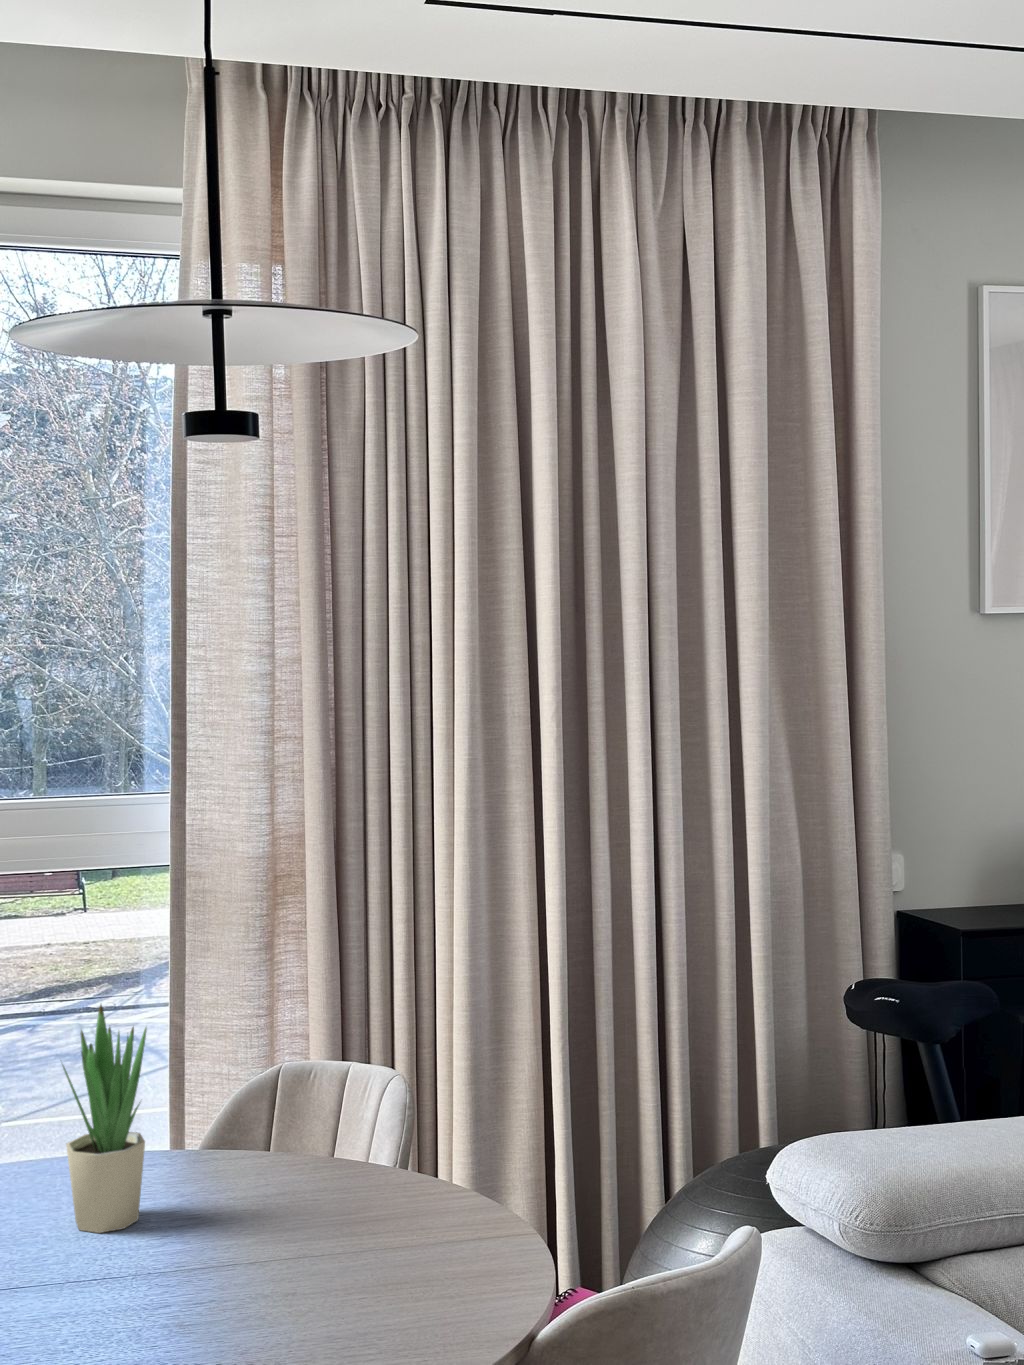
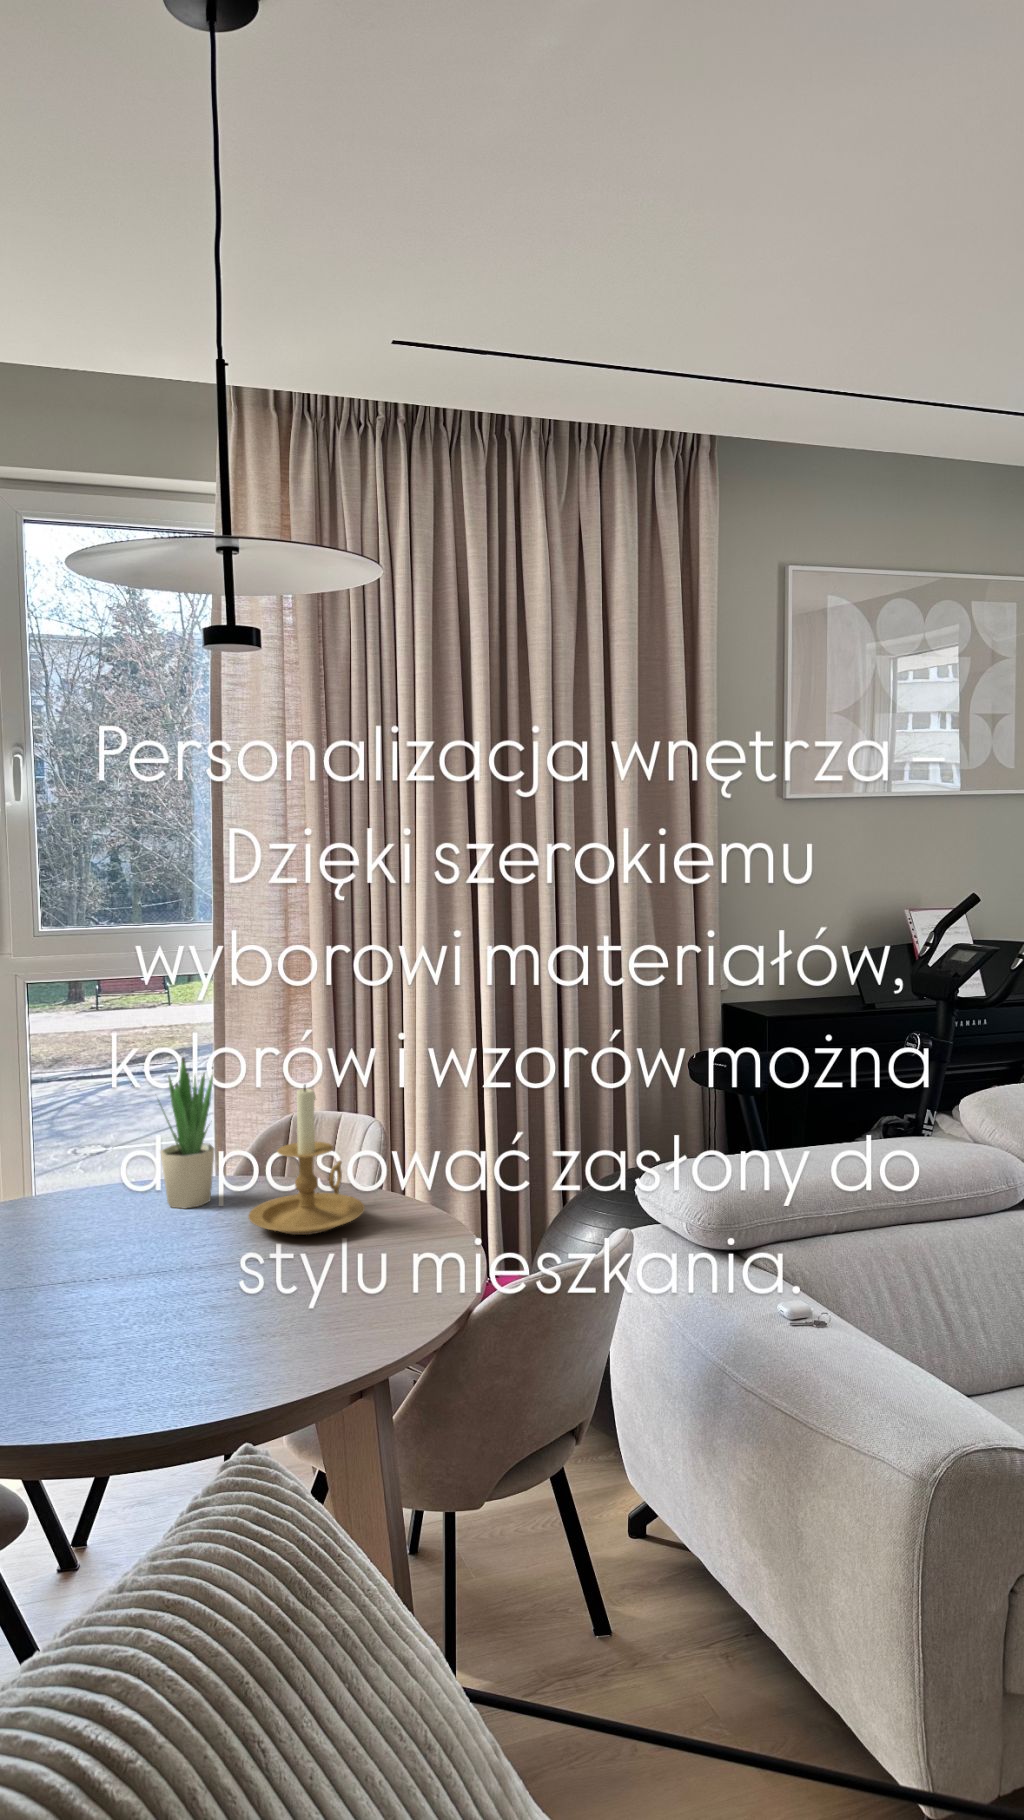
candle holder: none [187,1054,362,1286] -> present [249,1085,365,1235]

